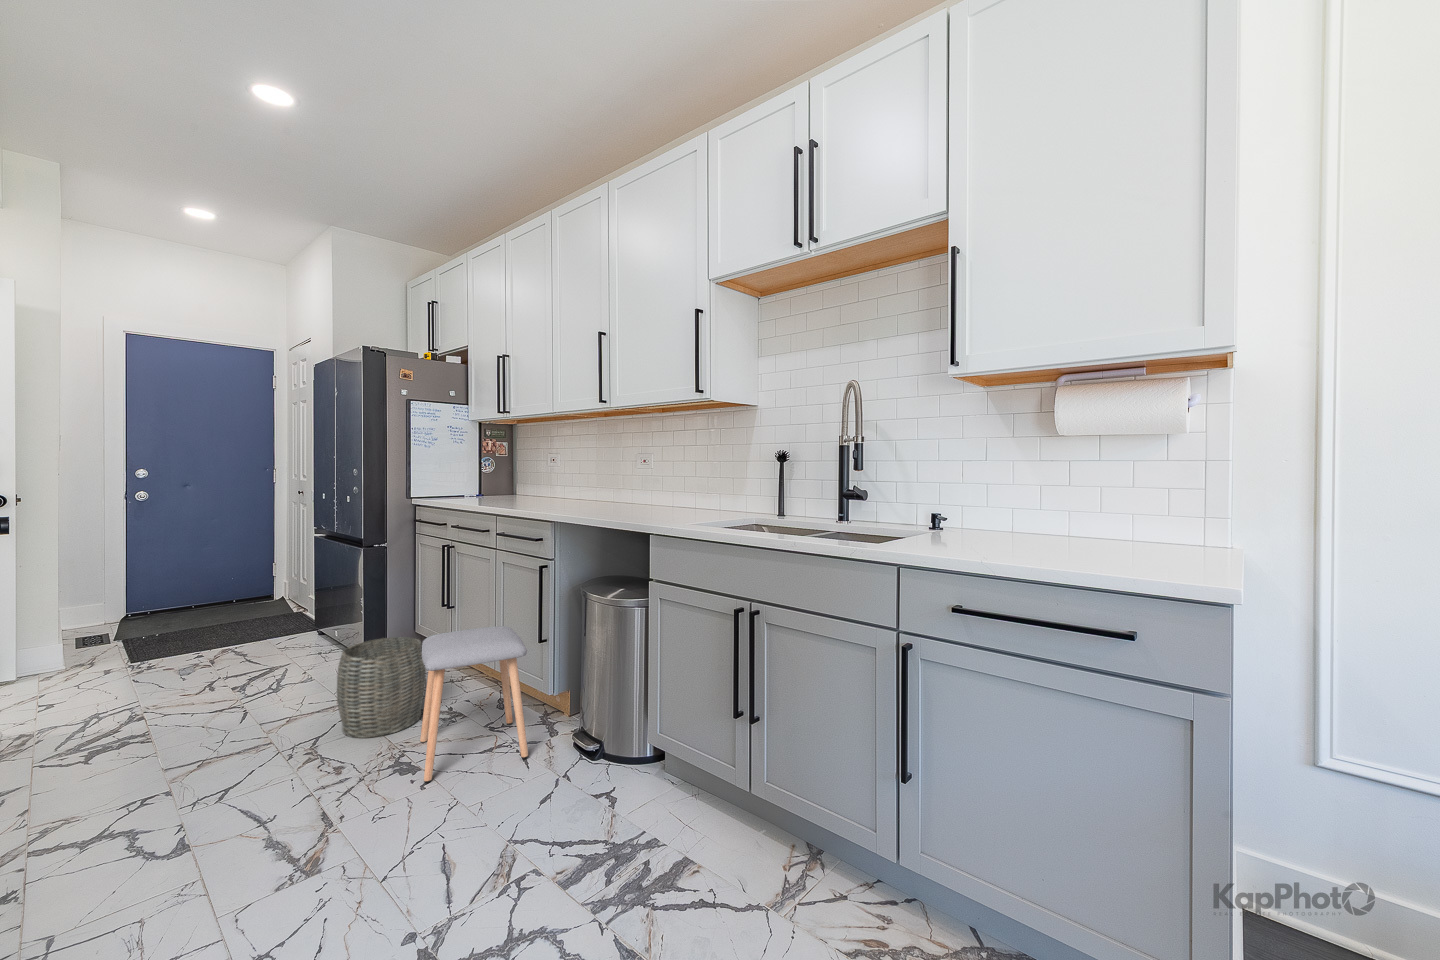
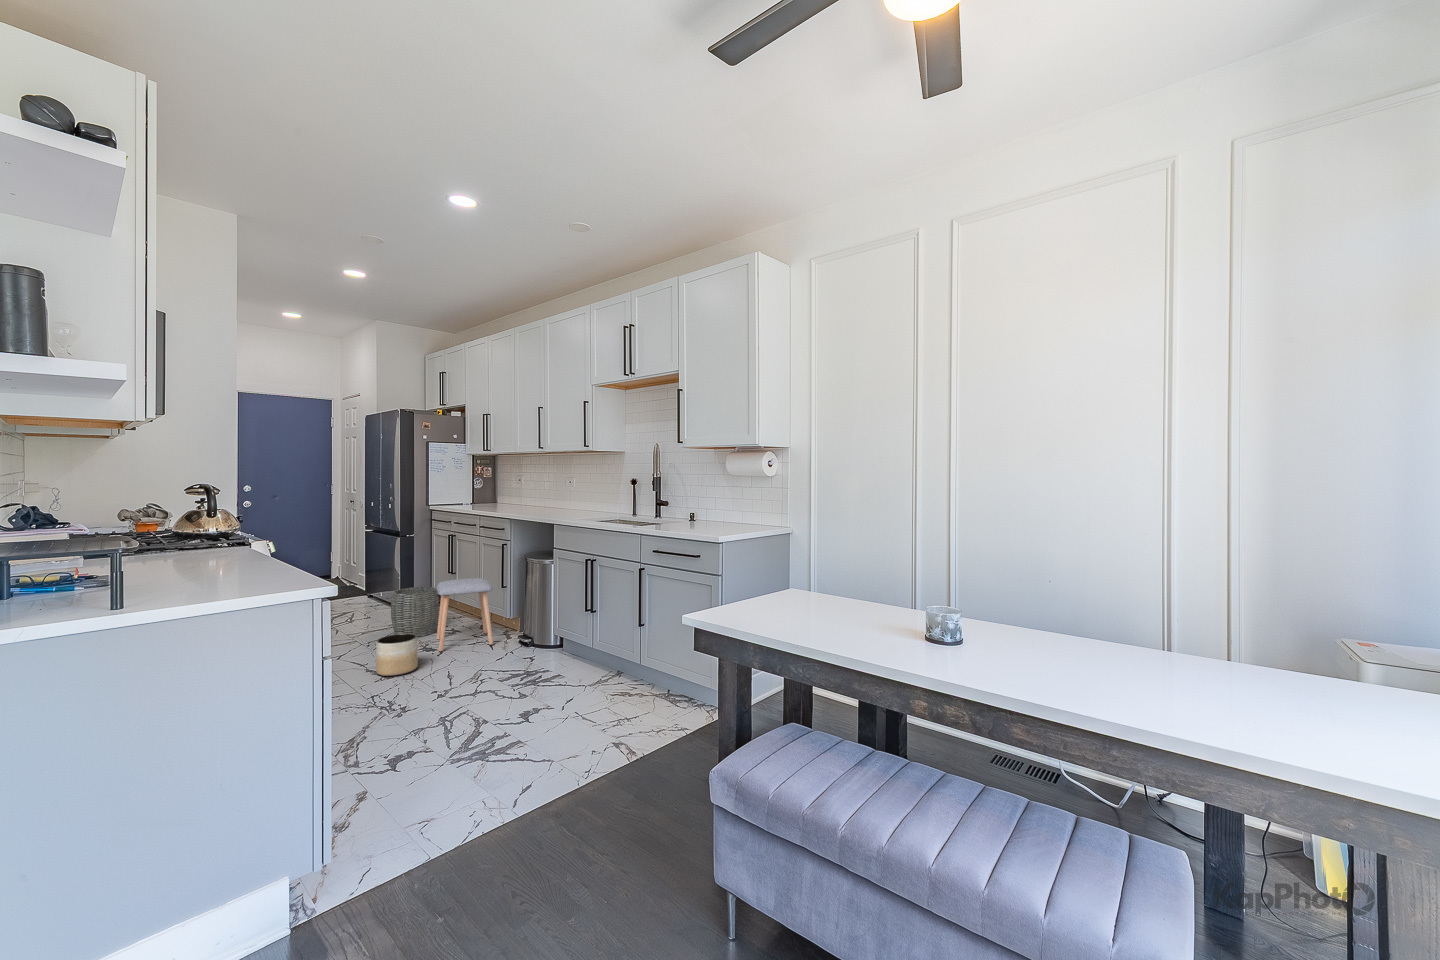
planter: none [276,766,375,885] -> present [376,634,418,676]

